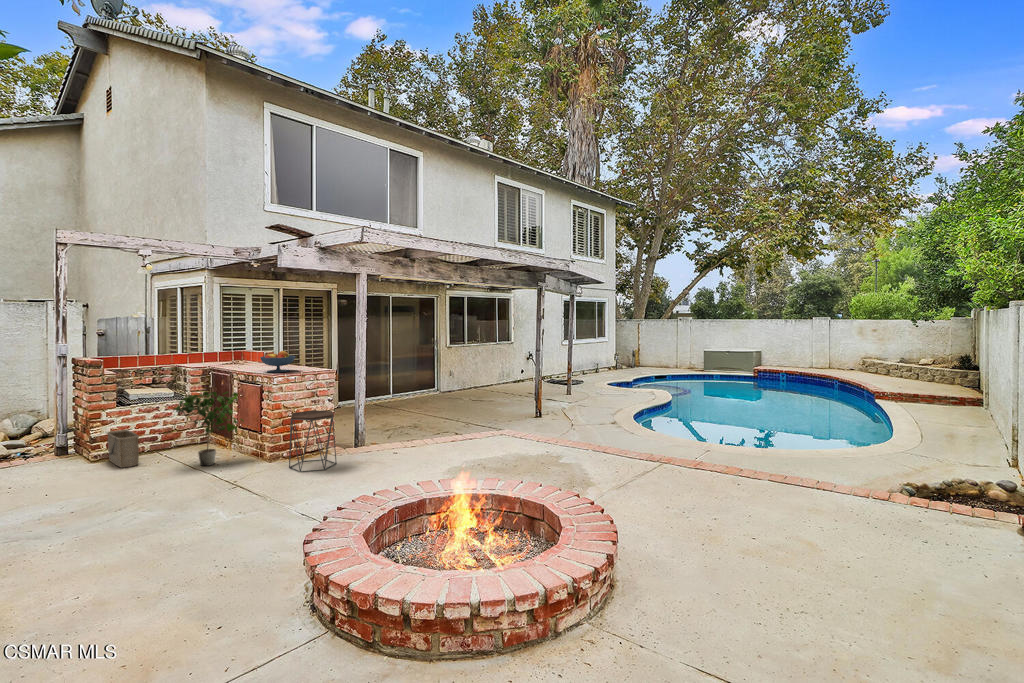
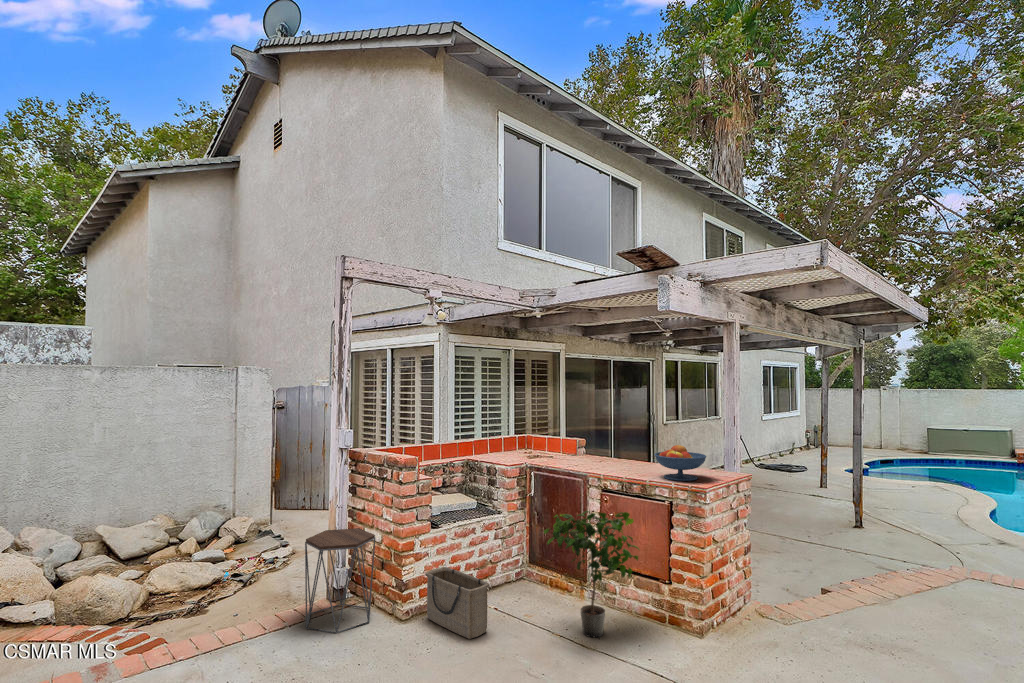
side table: present [289,410,337,472] -> present [305,528,375,634]

